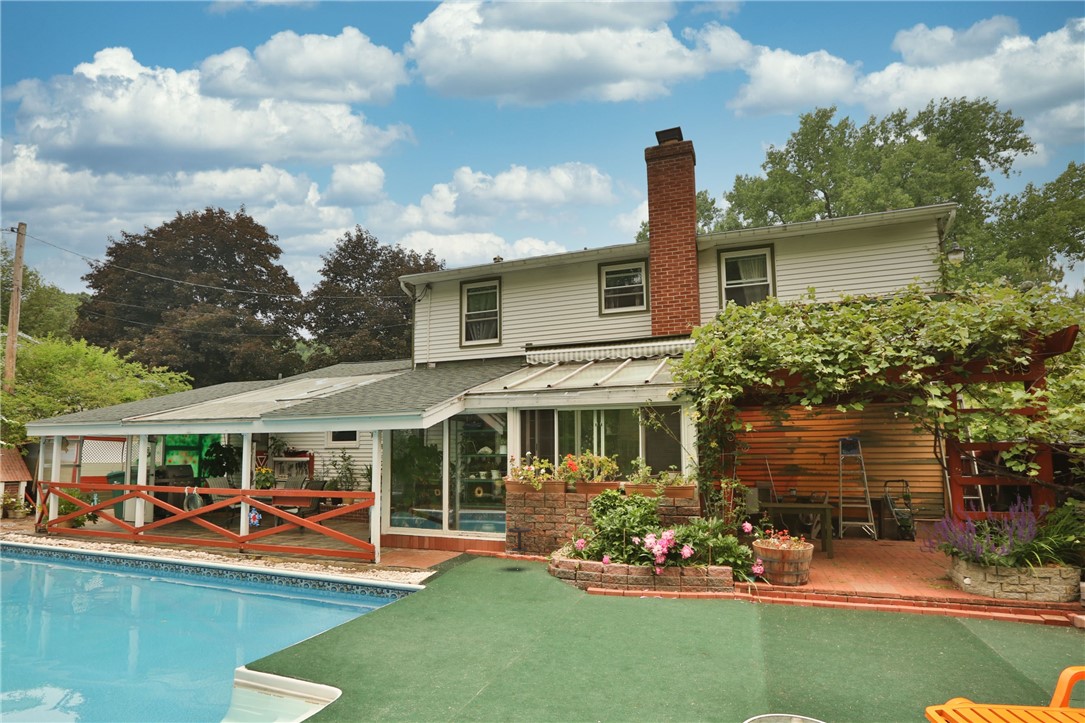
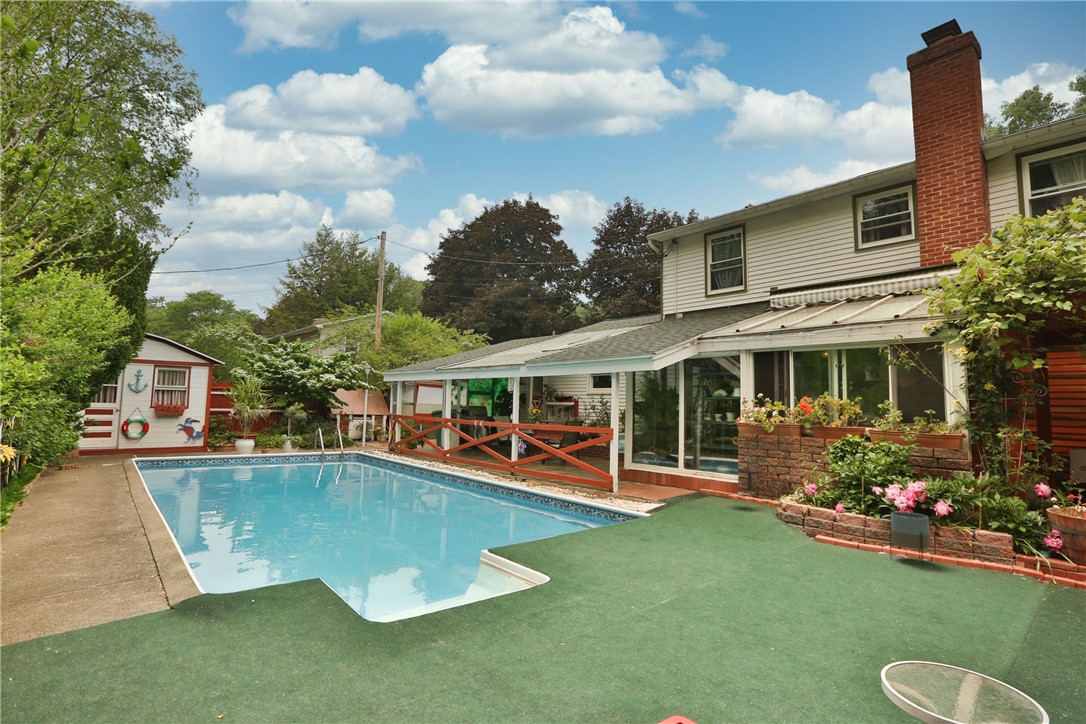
planter: none [650,558,680,605] -> present [890,512,930,566]

